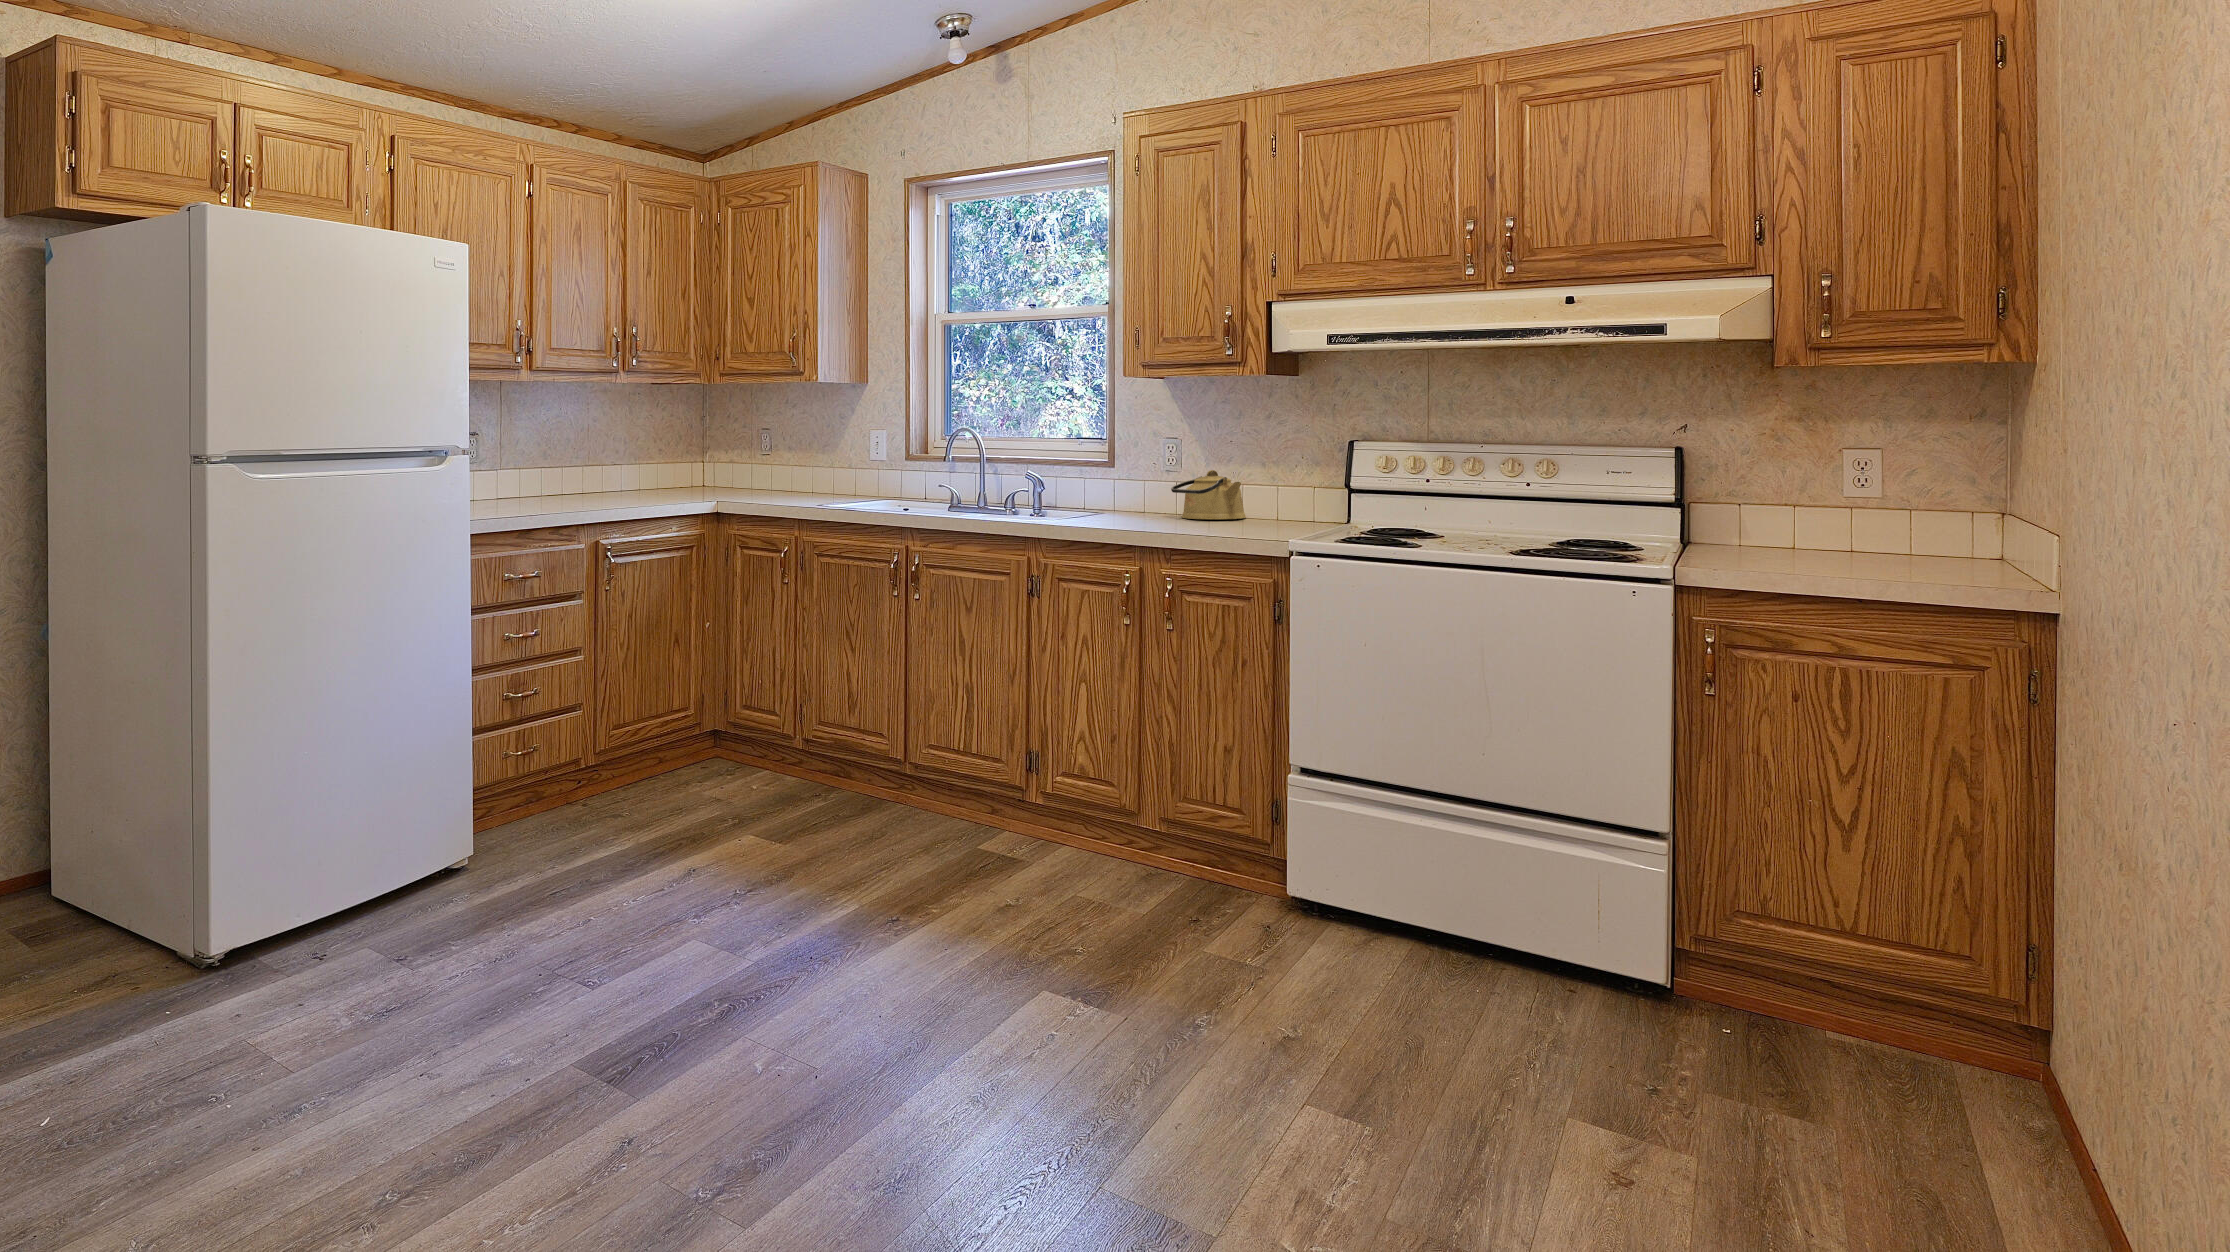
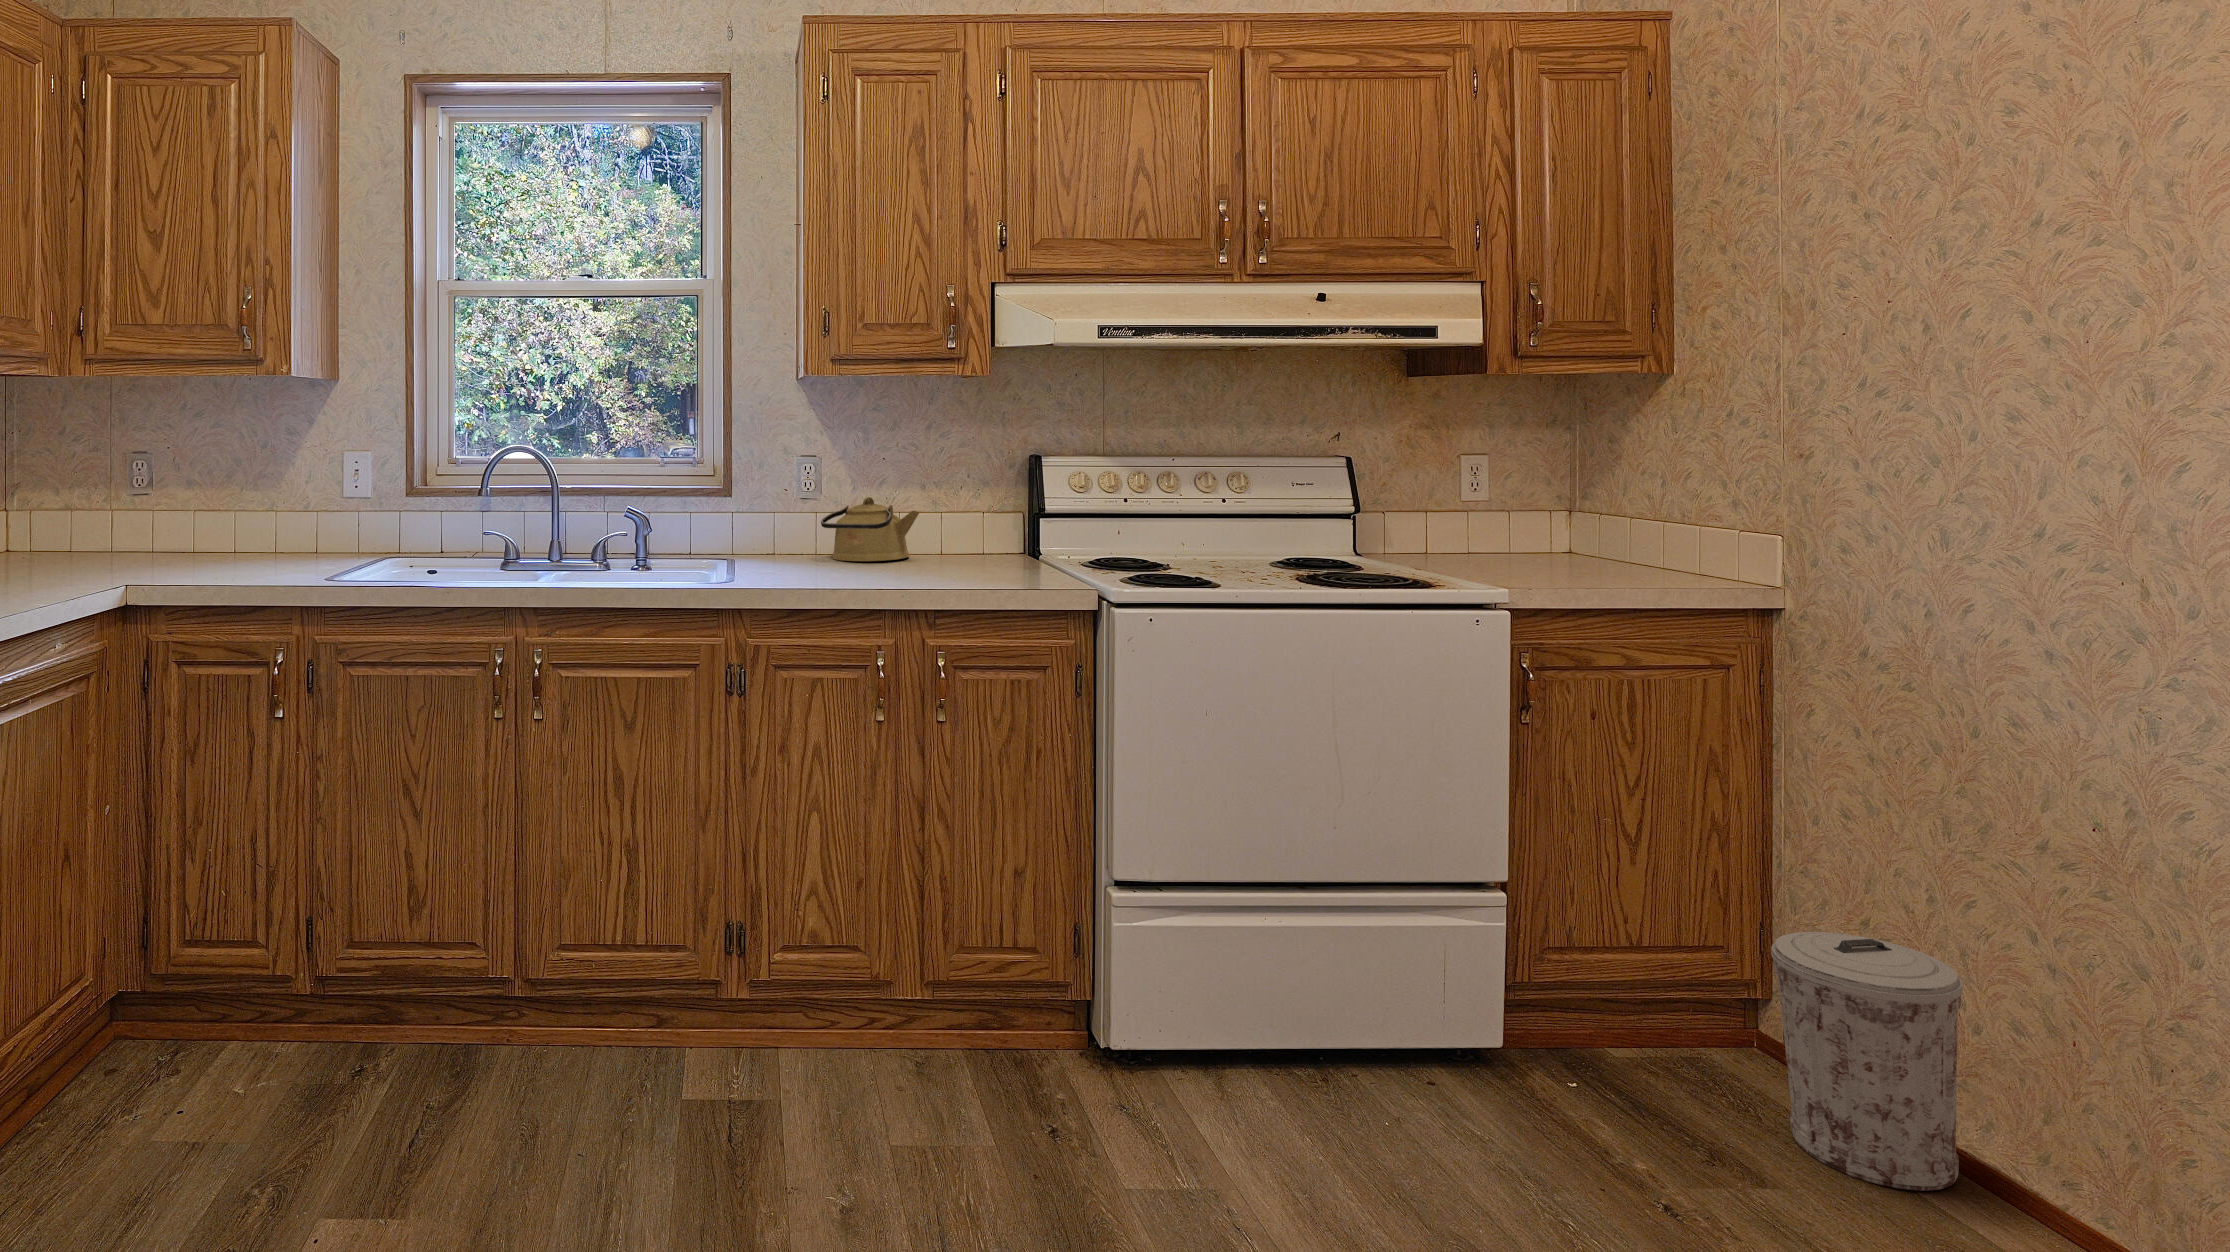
trash can: none [1848,923,2045,1179] -> present [1771,932,1963,1191]

